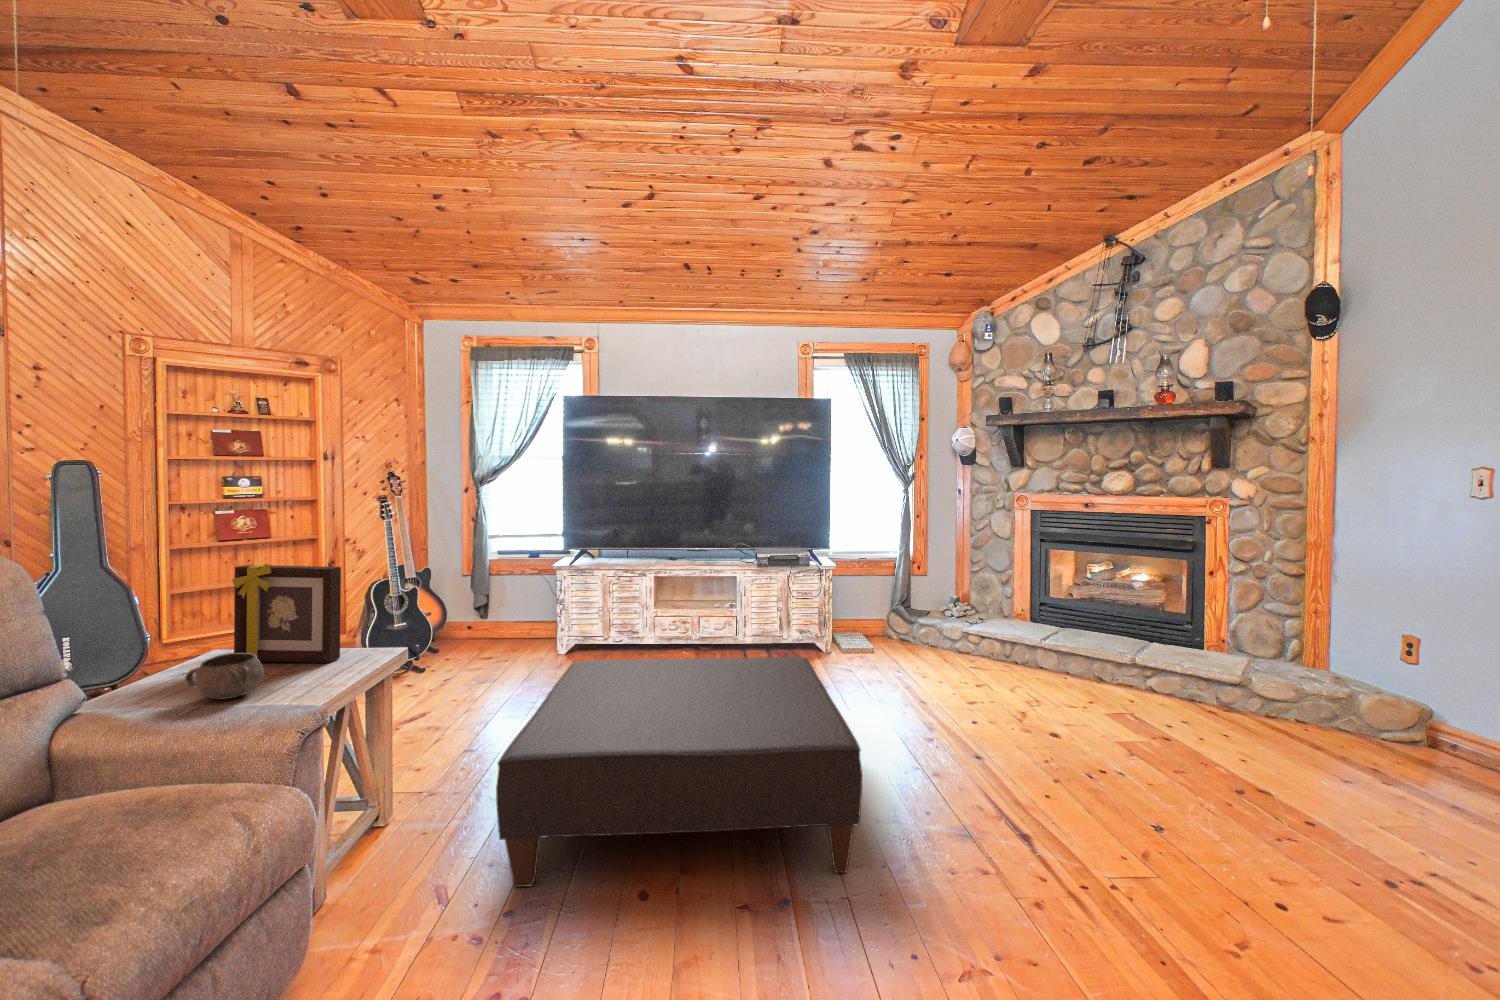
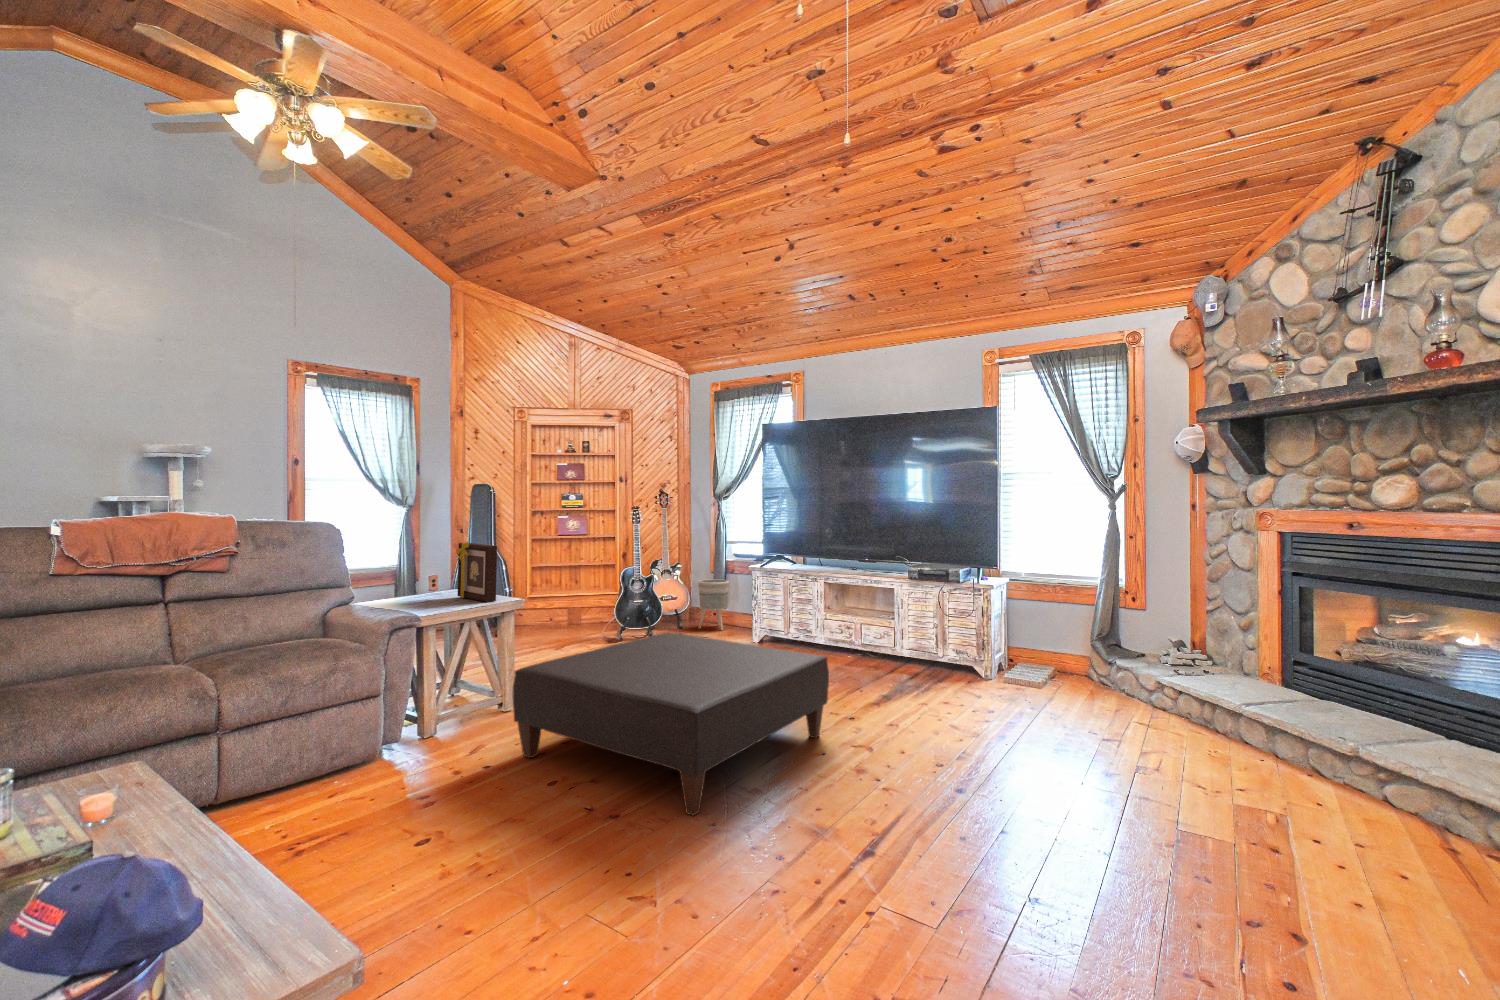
planter: none [457,584,500,650] -> present [698,579,729,630]
decorative bowl: present [185,653,264,700] -> none [401,586,437,609]

